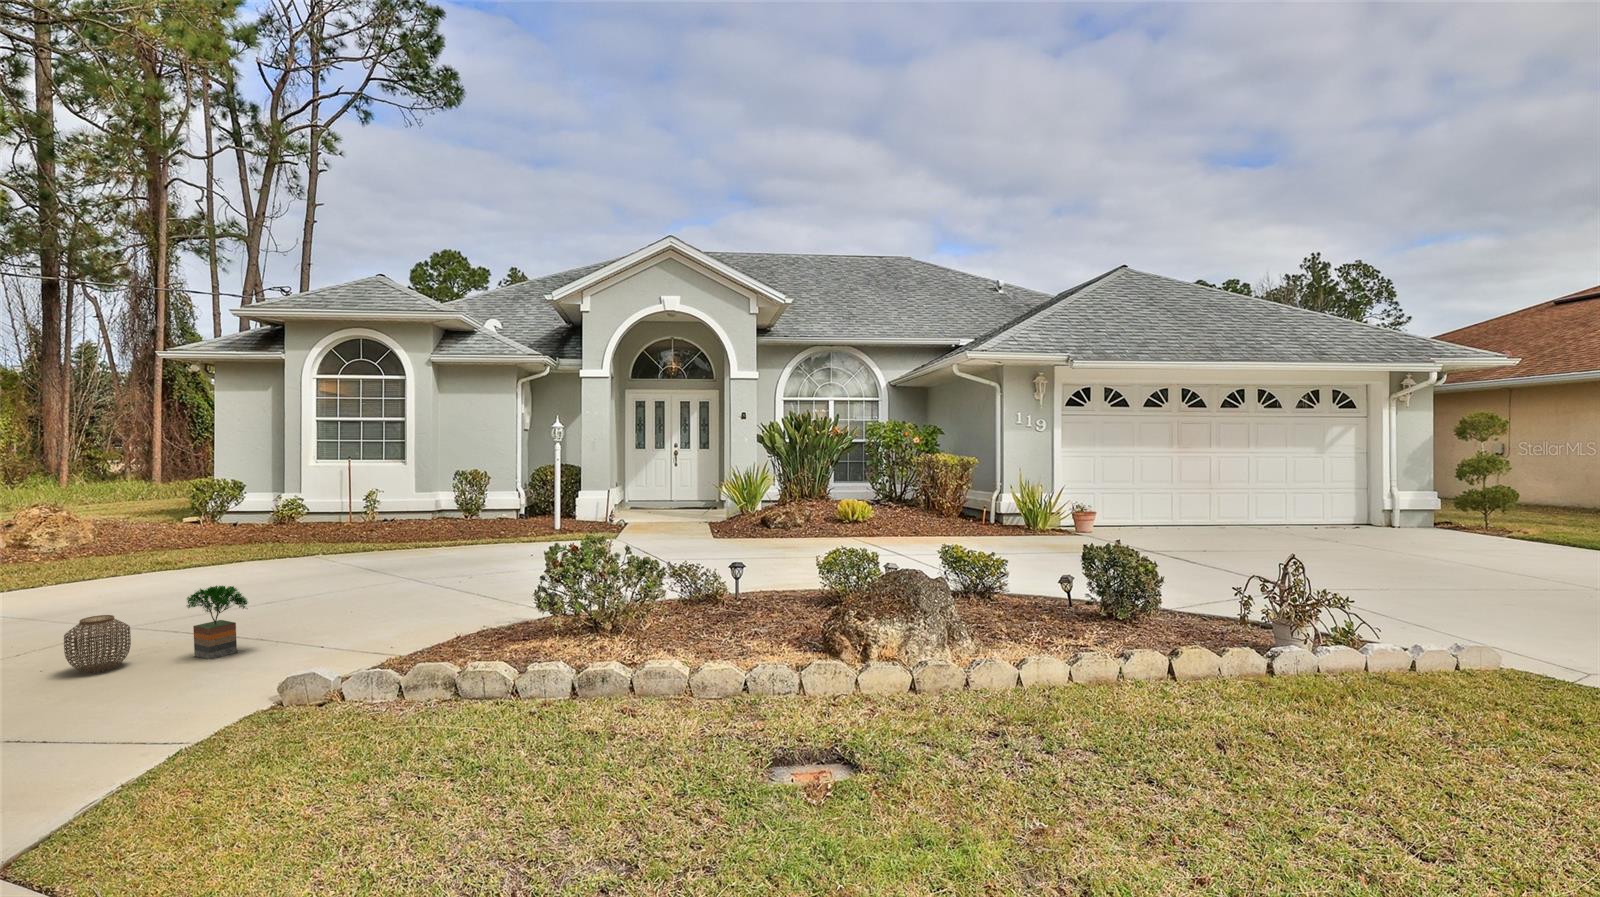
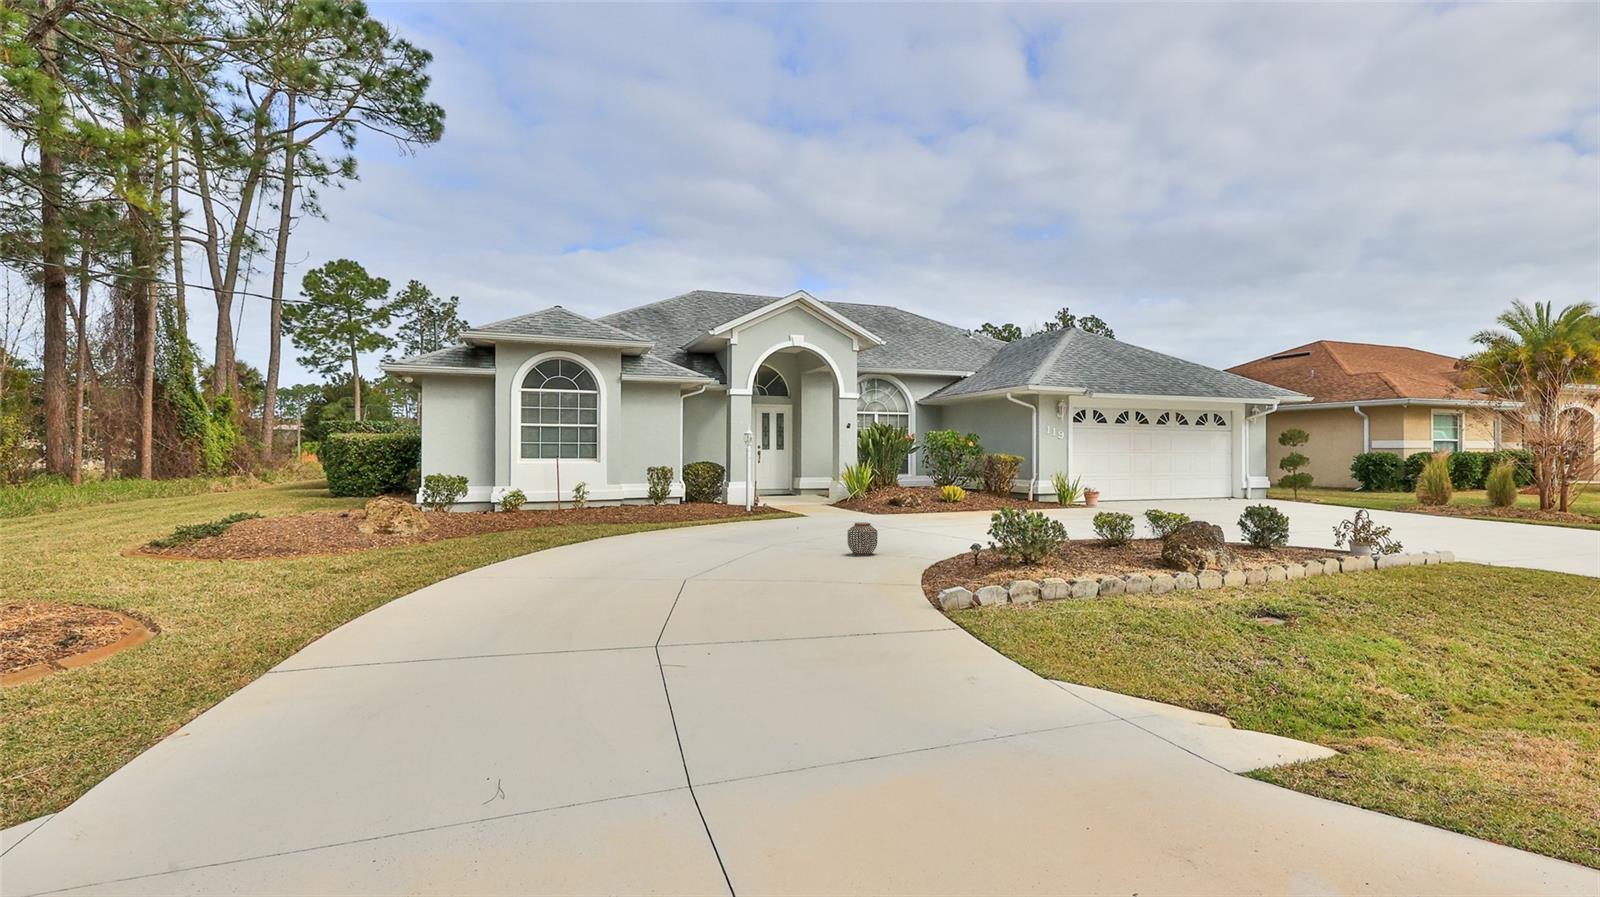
potted tree: present [187,586,248,659] -> none [879,507,910,550]

